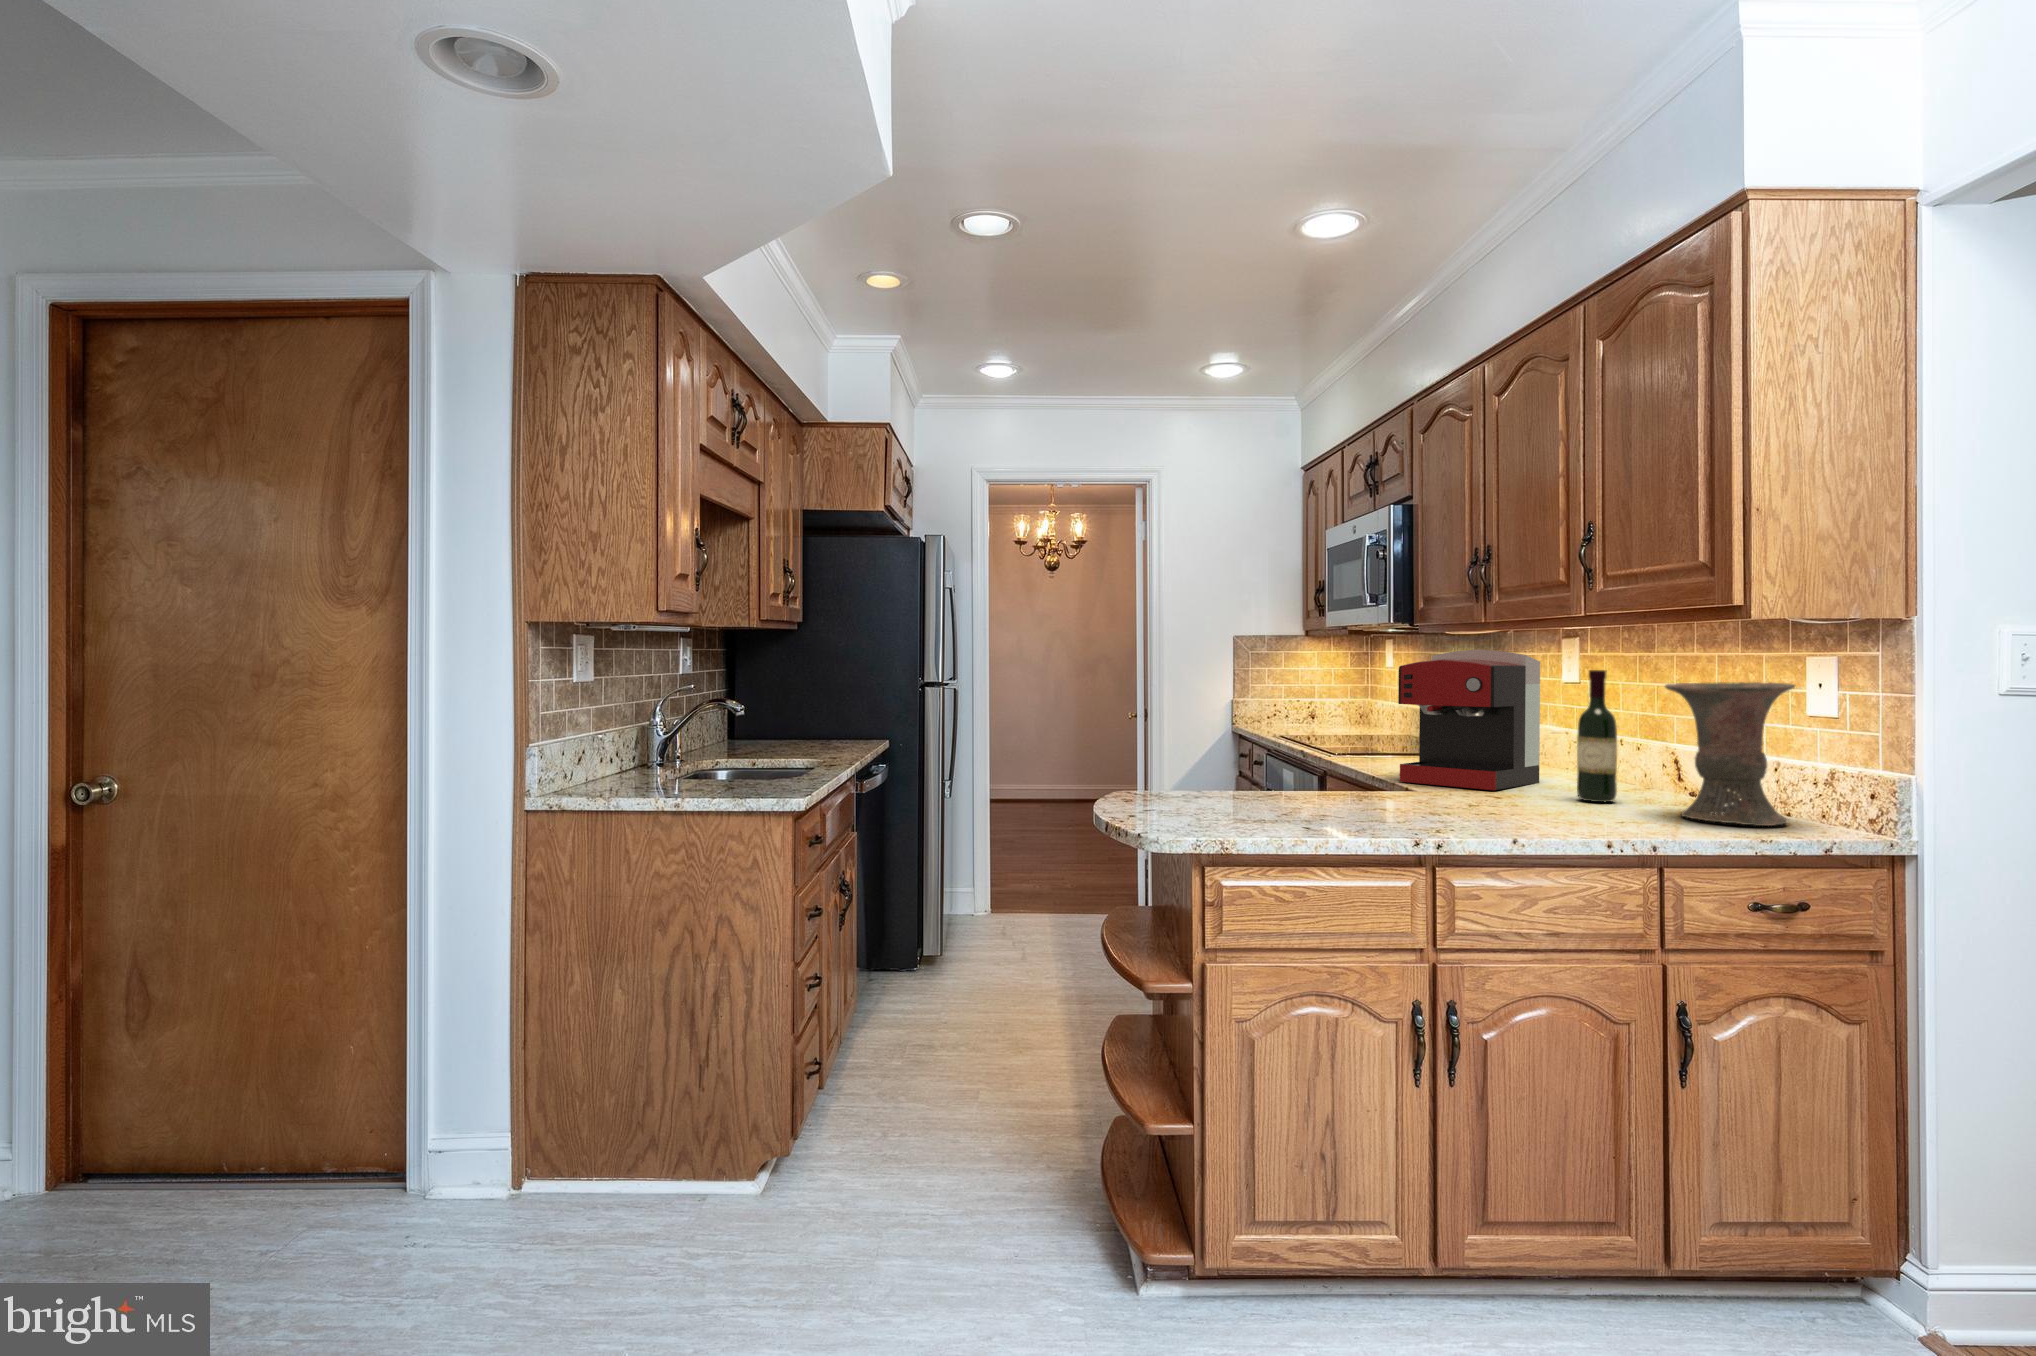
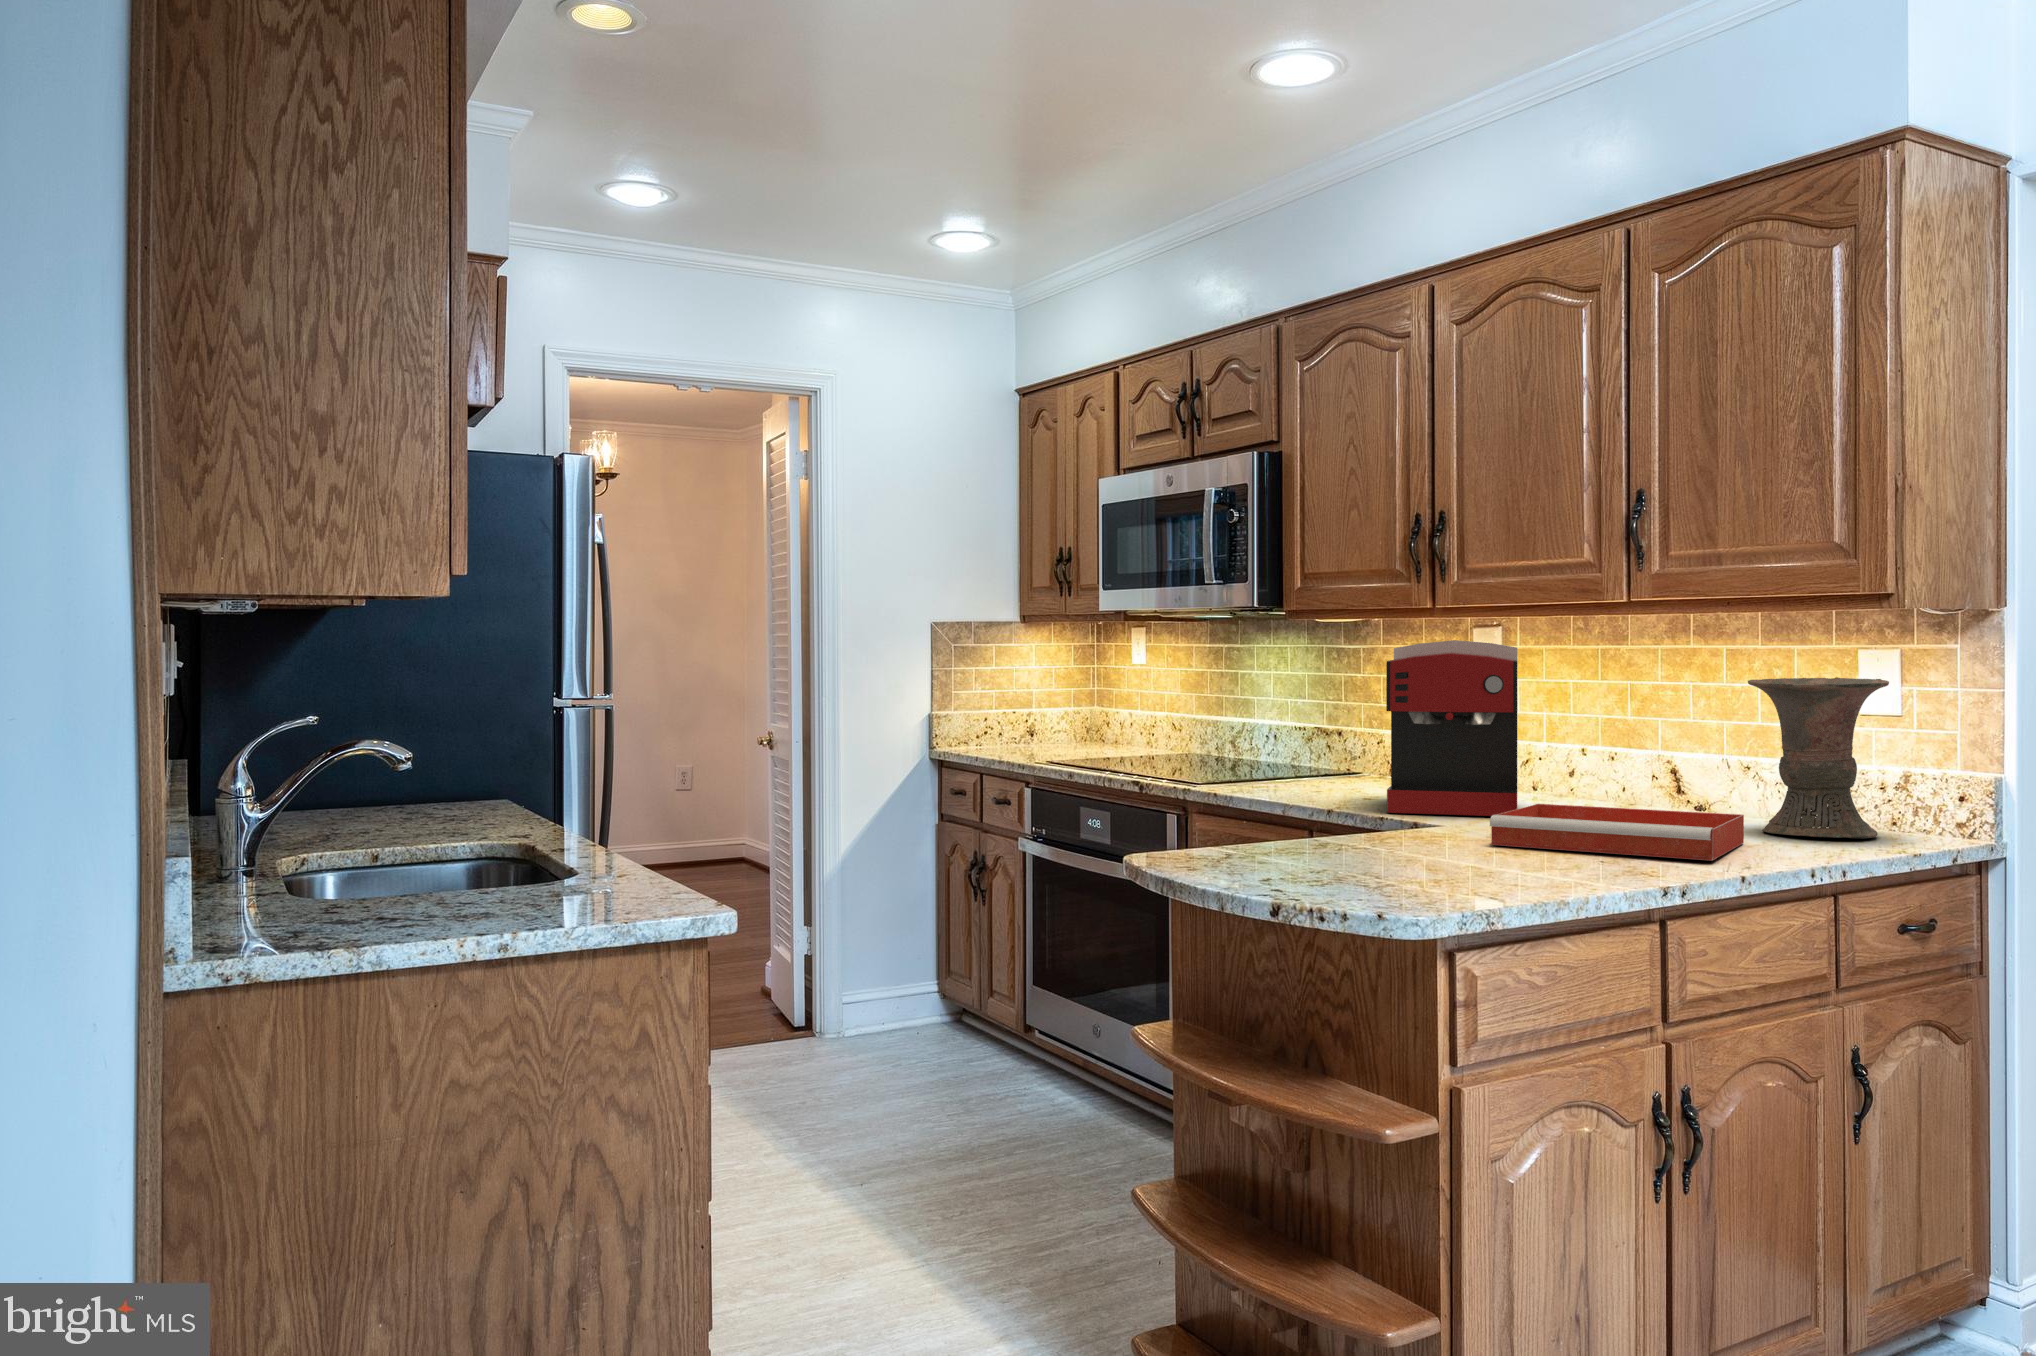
wine bottle: present [1577,670,1617,802] -> none [1621,665,1666,823]
tray: none [1390,780,1623,829] -> present [1490,804,1744,861]

